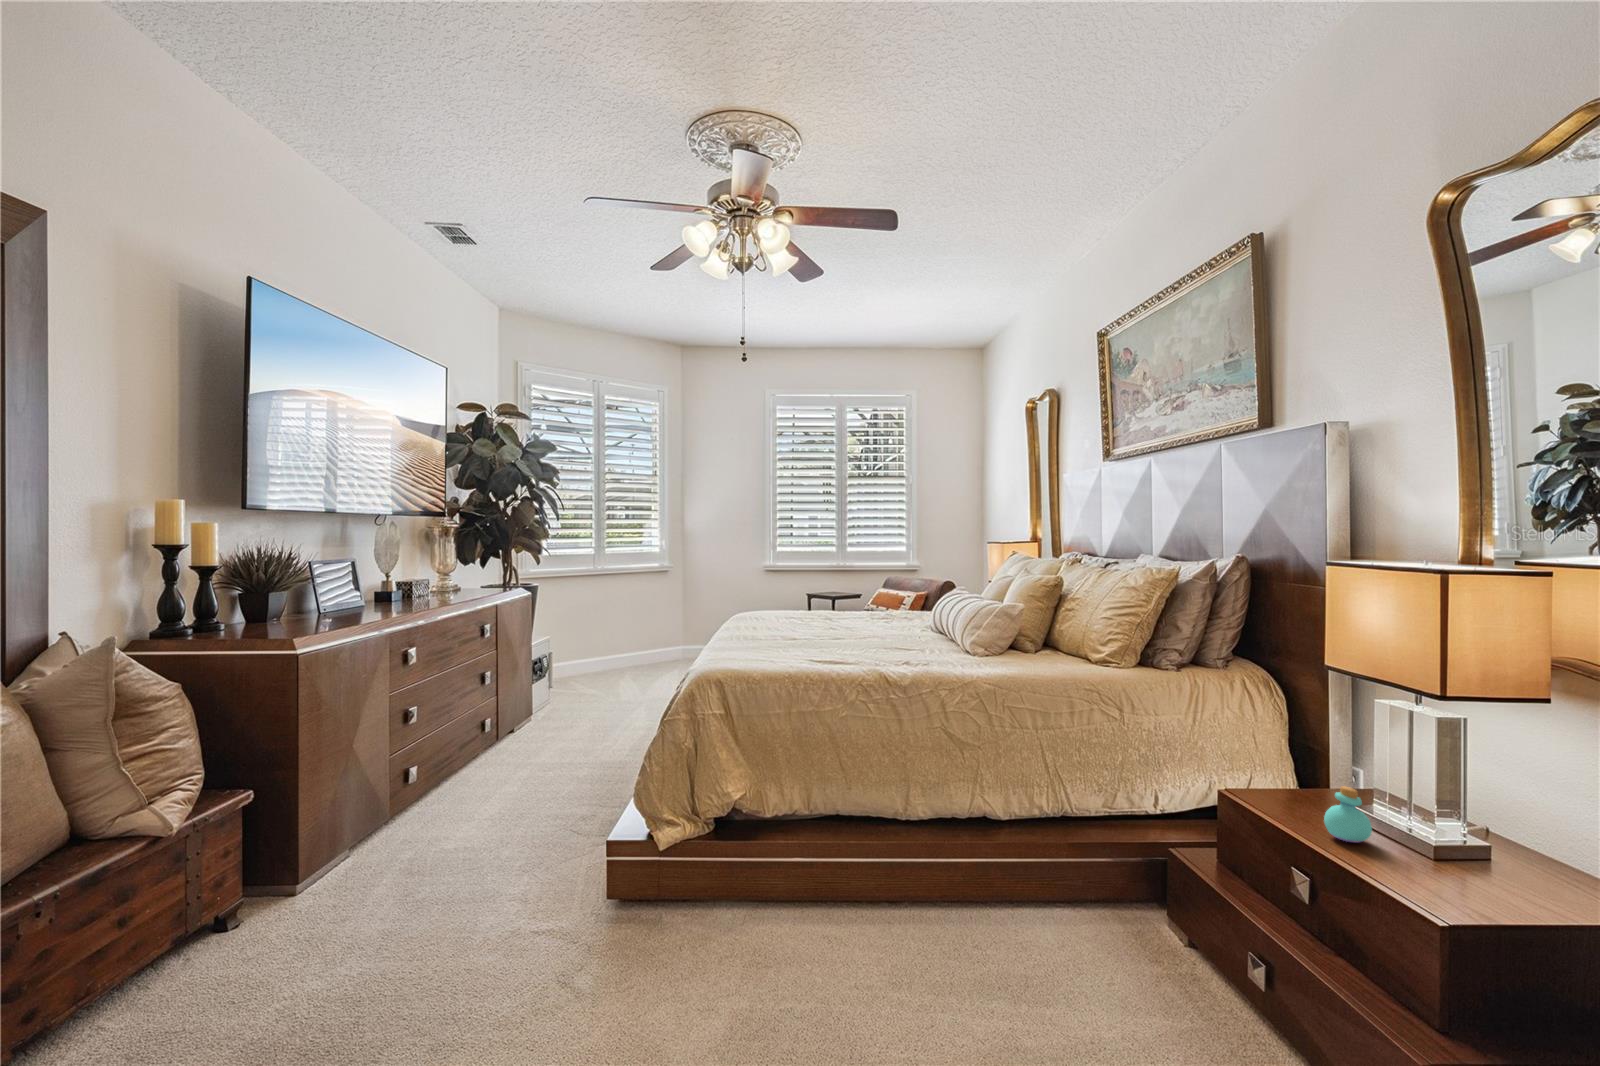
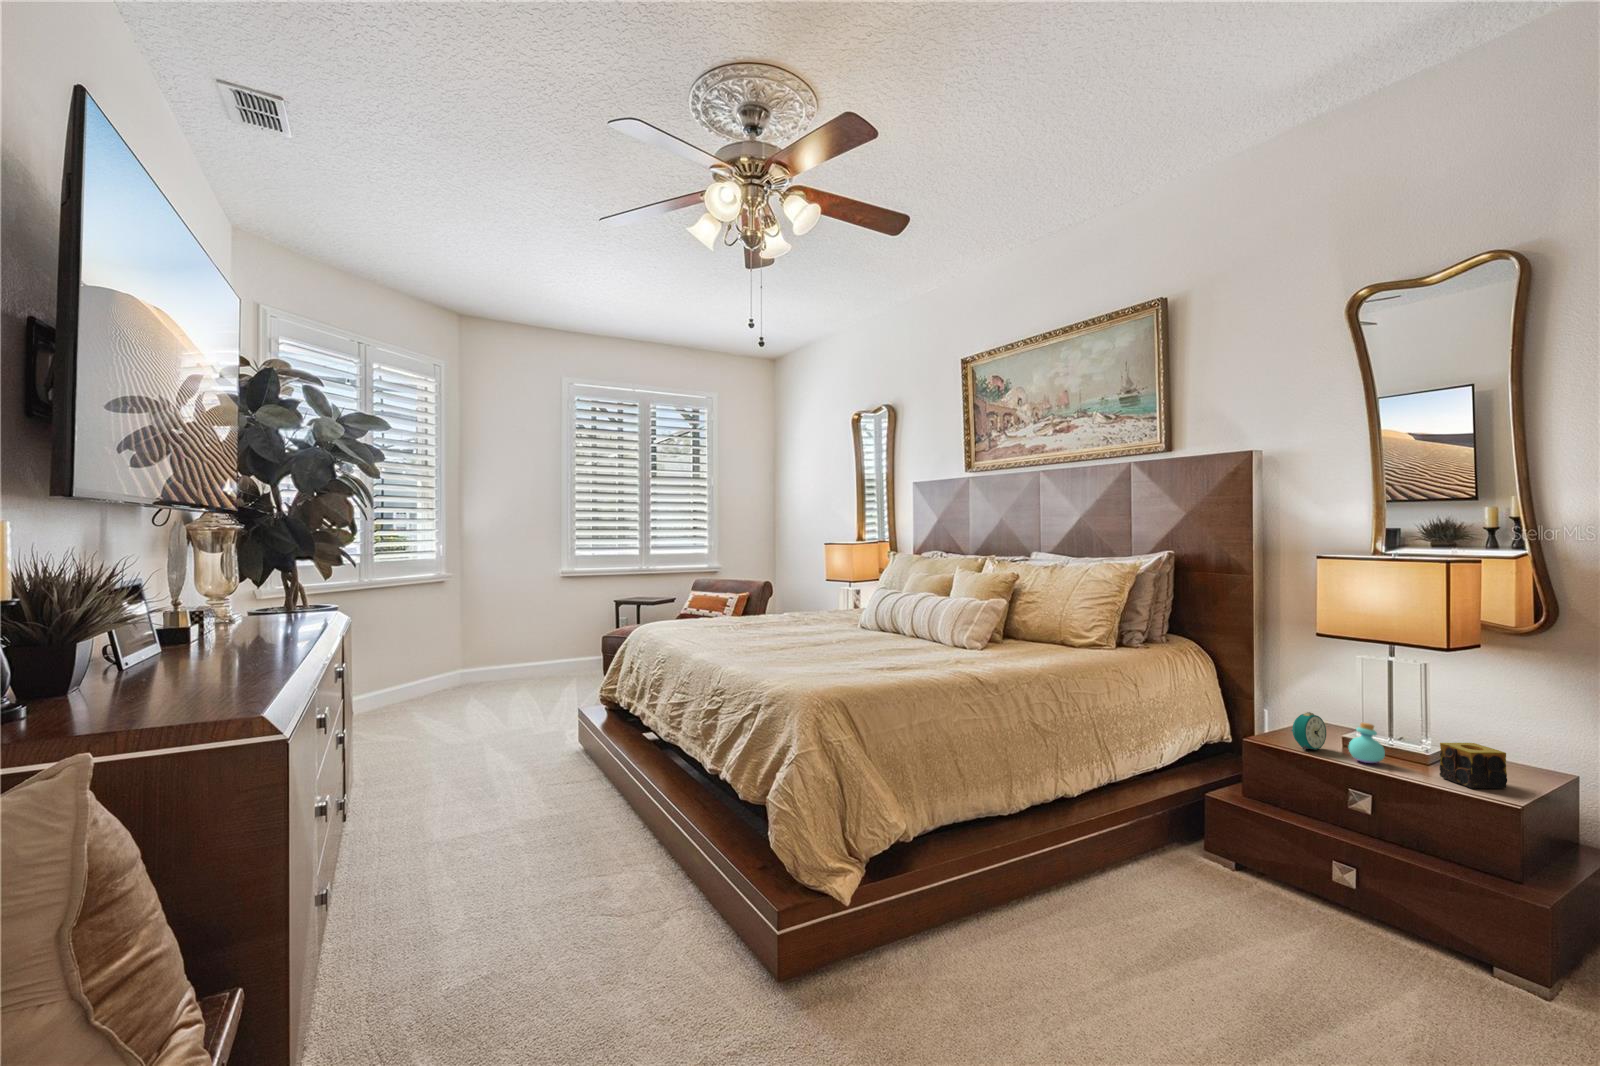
alarm clock: none [1275,766,1329,816] -> present [1291,712,1326,751]
candle: none [1416,826,1496,905] -> present [1439,743,1507,789]

